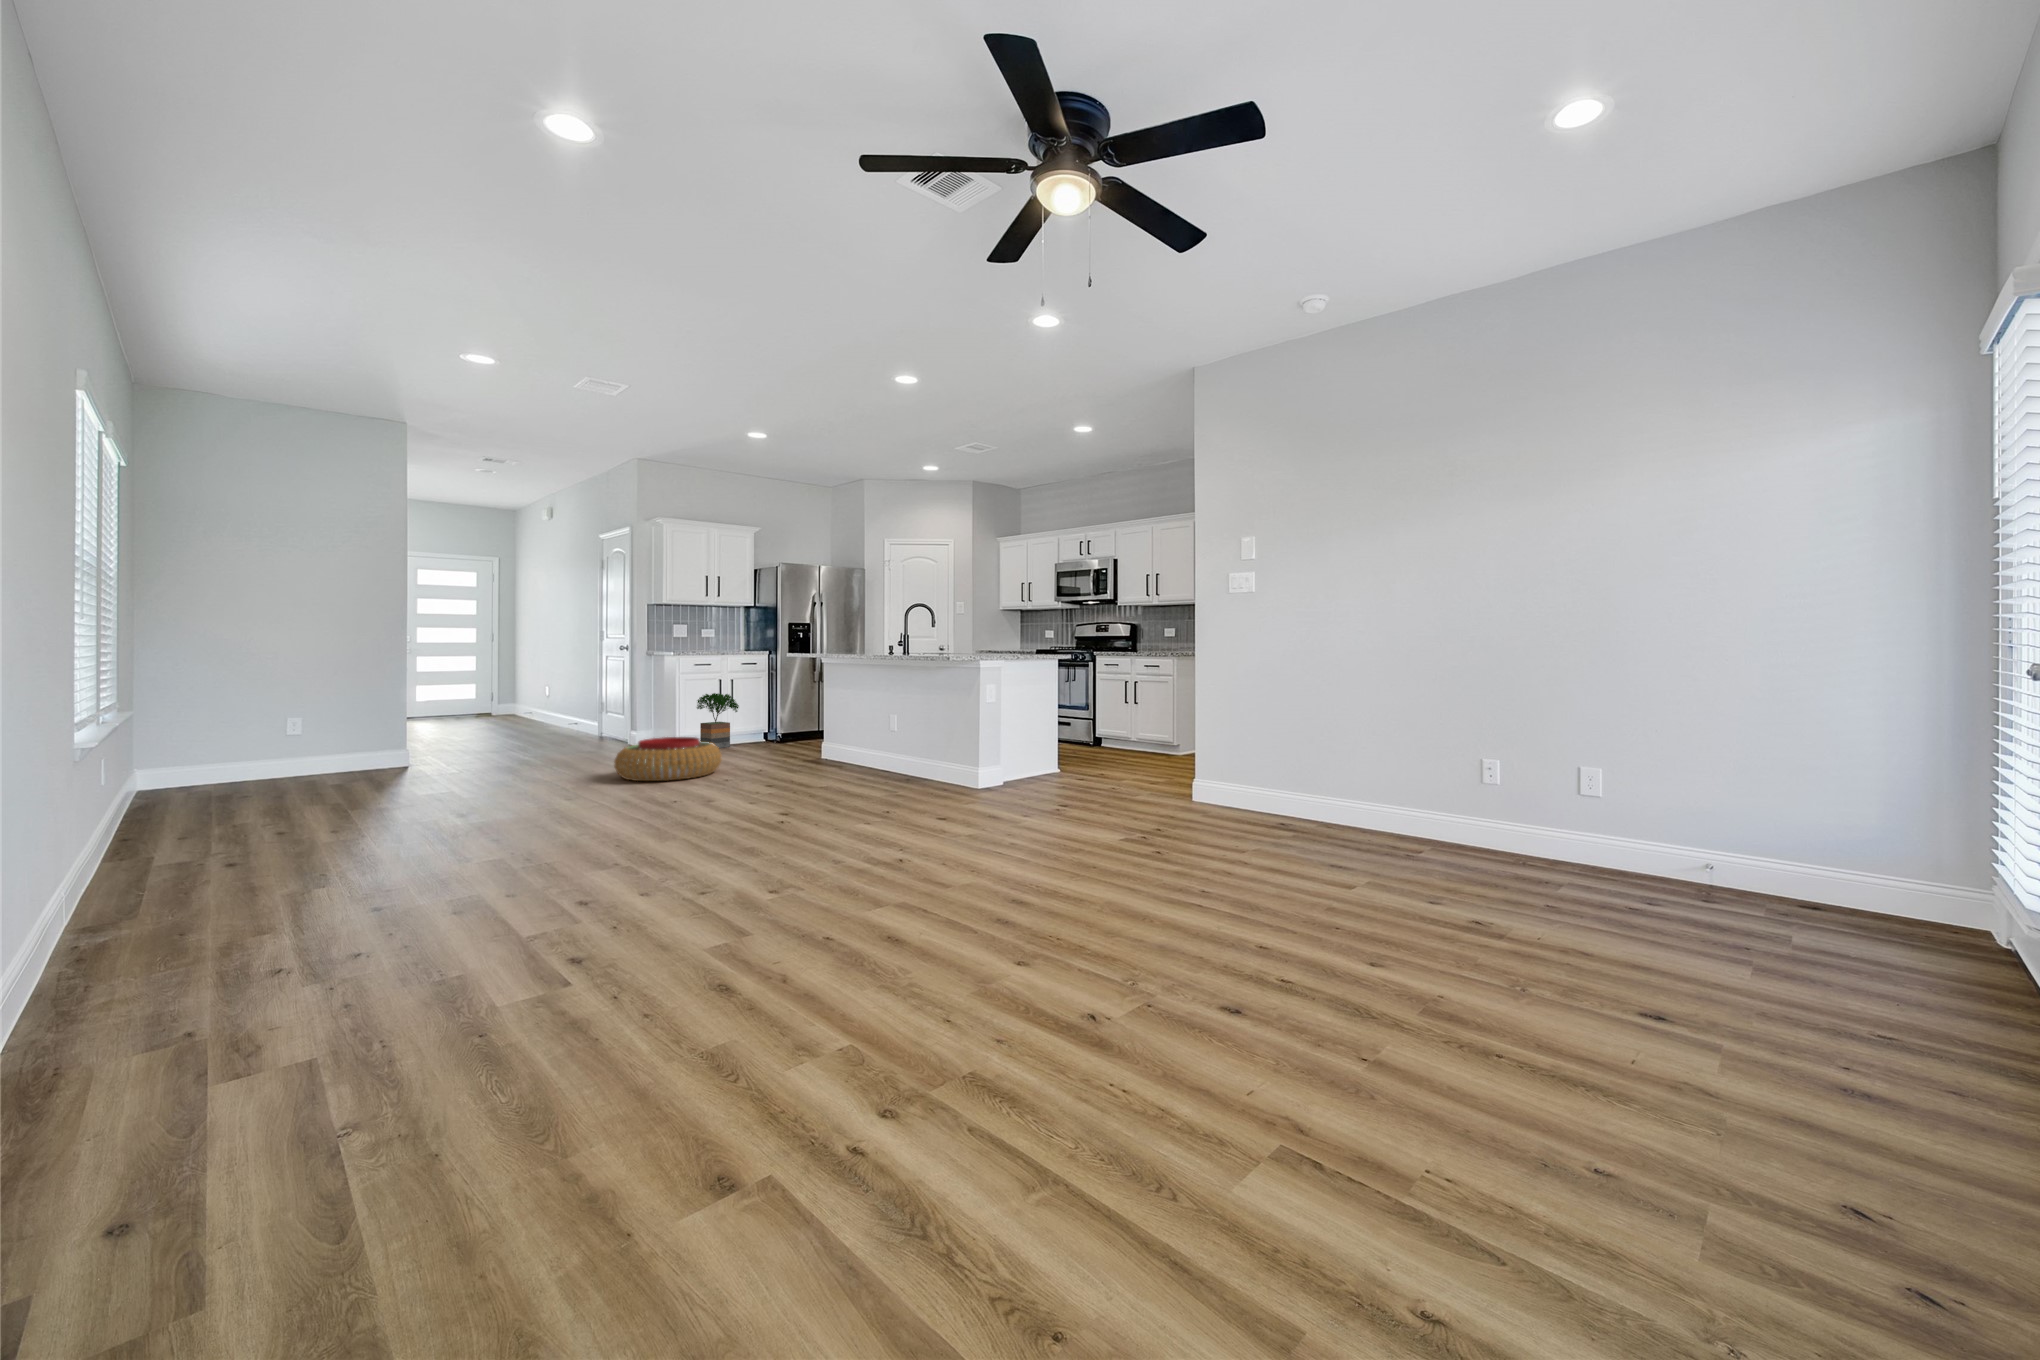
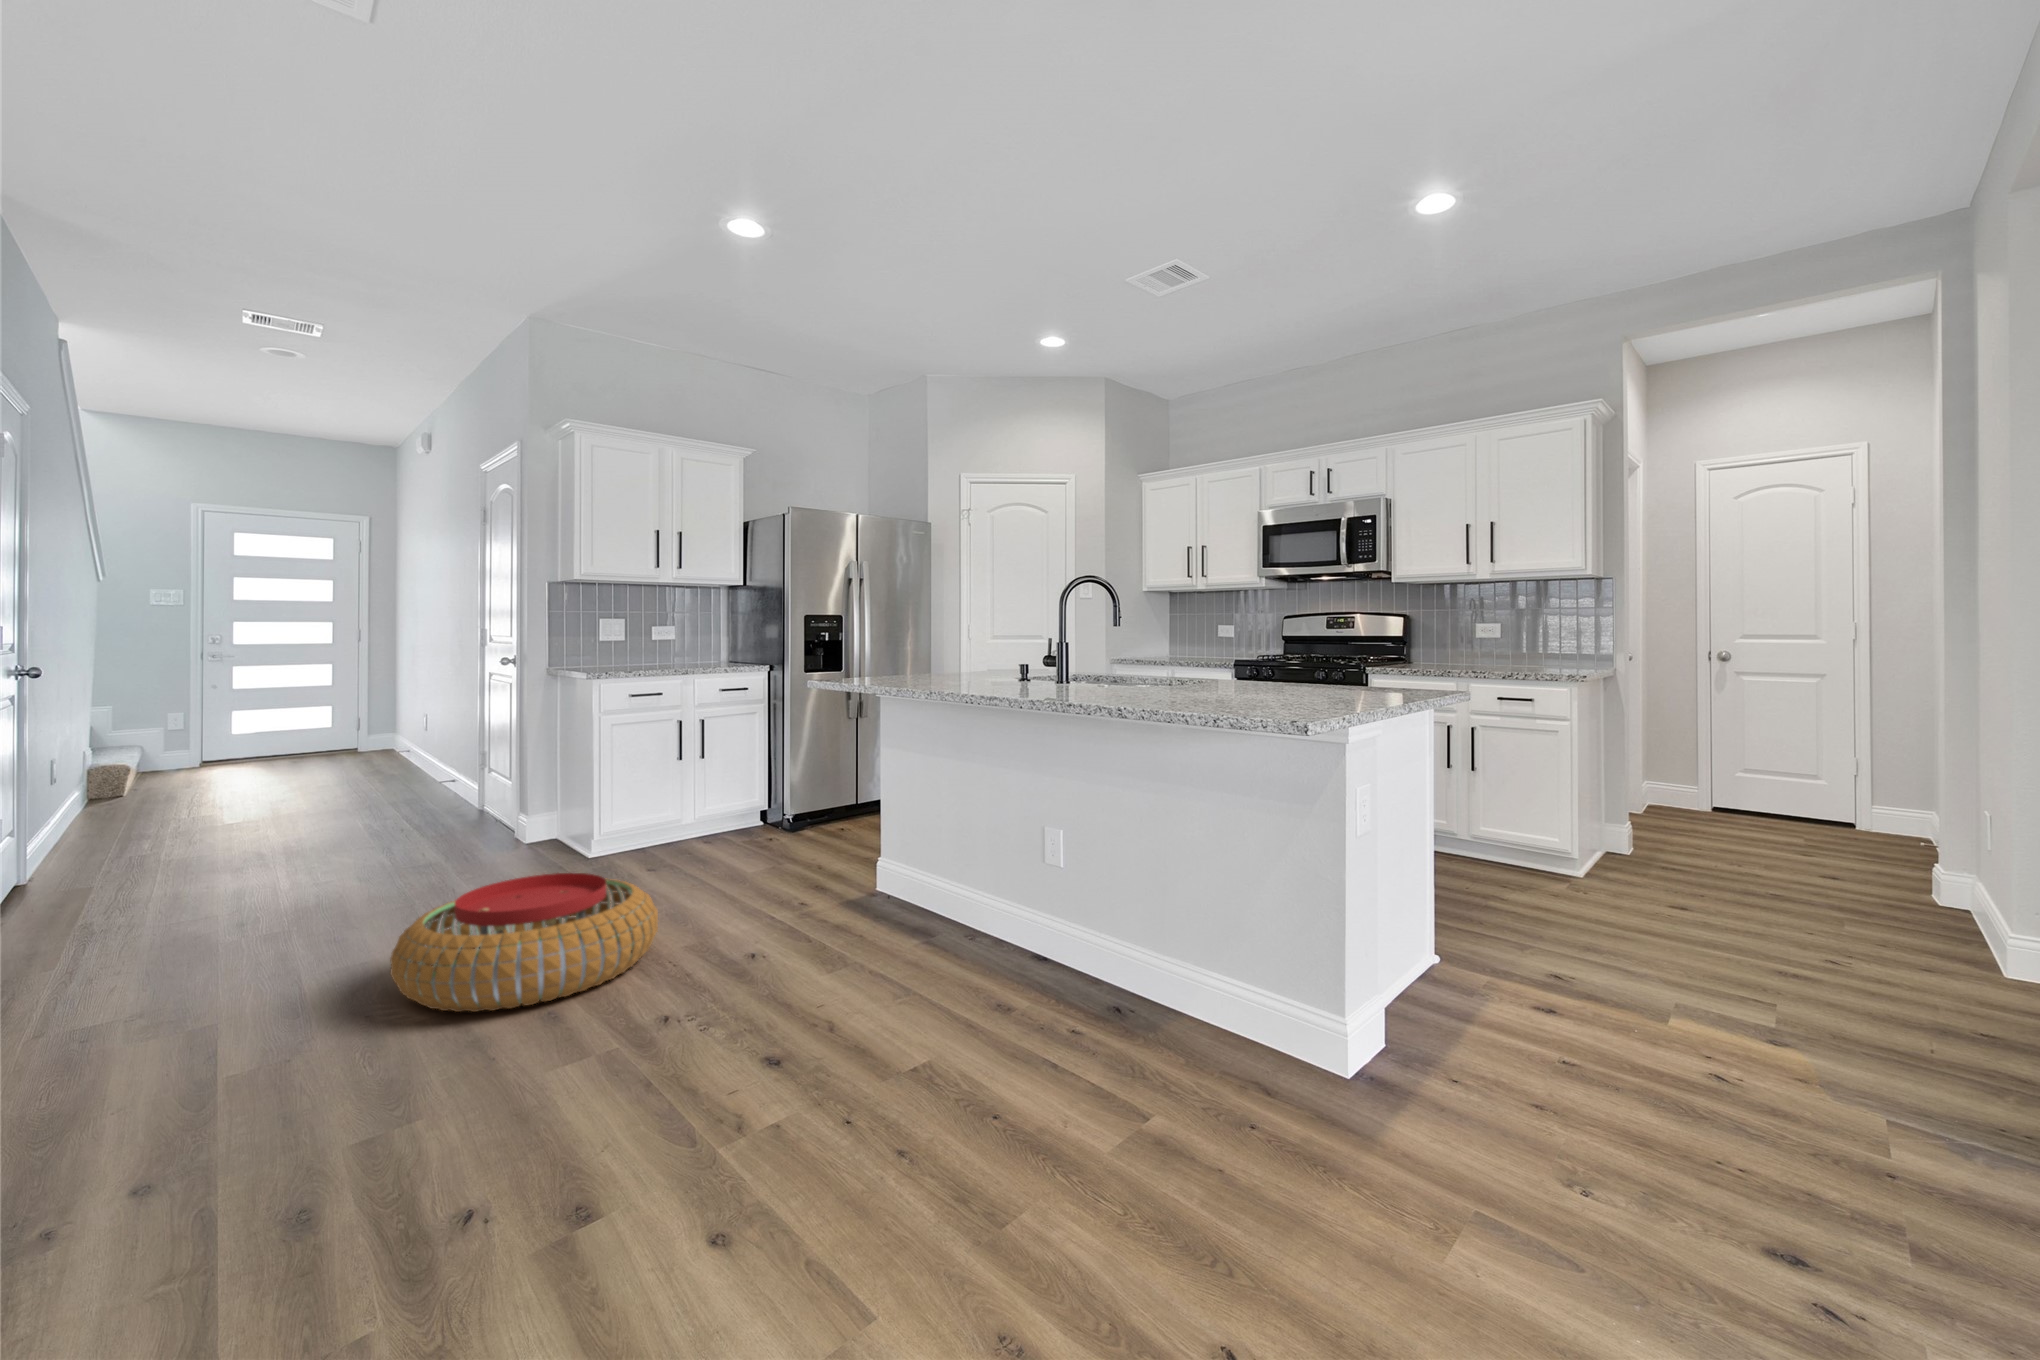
potted tree: present [697,693,739,748] -> none [631,745,715,853]

